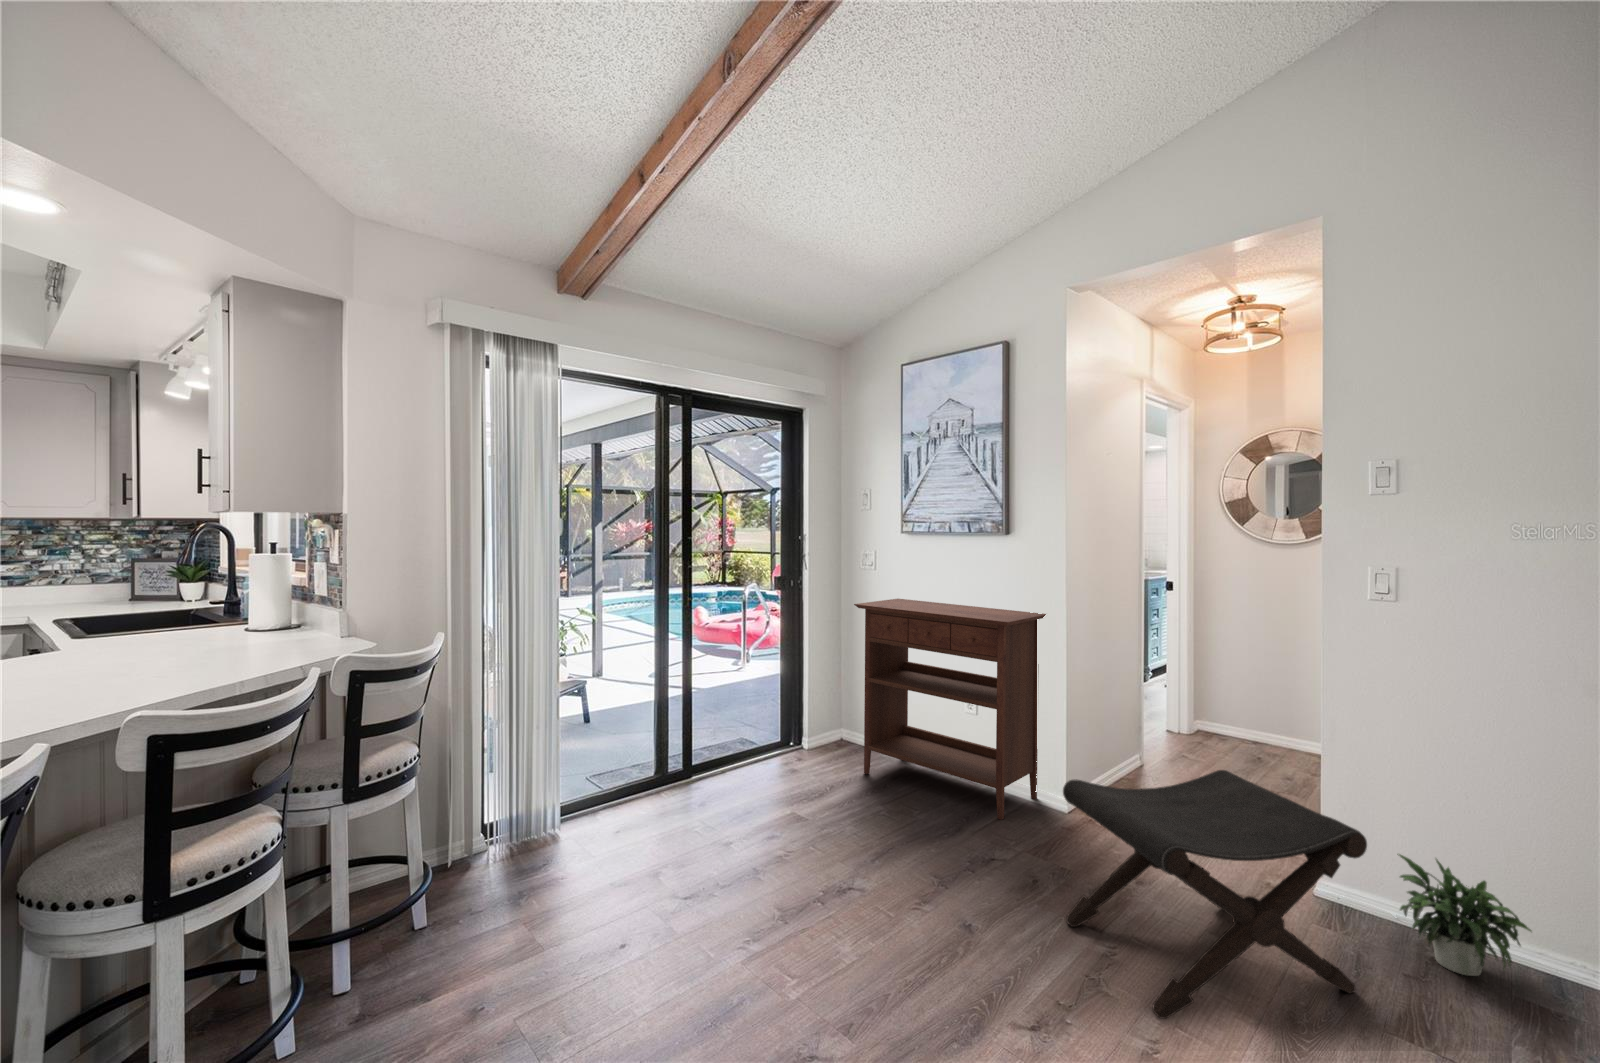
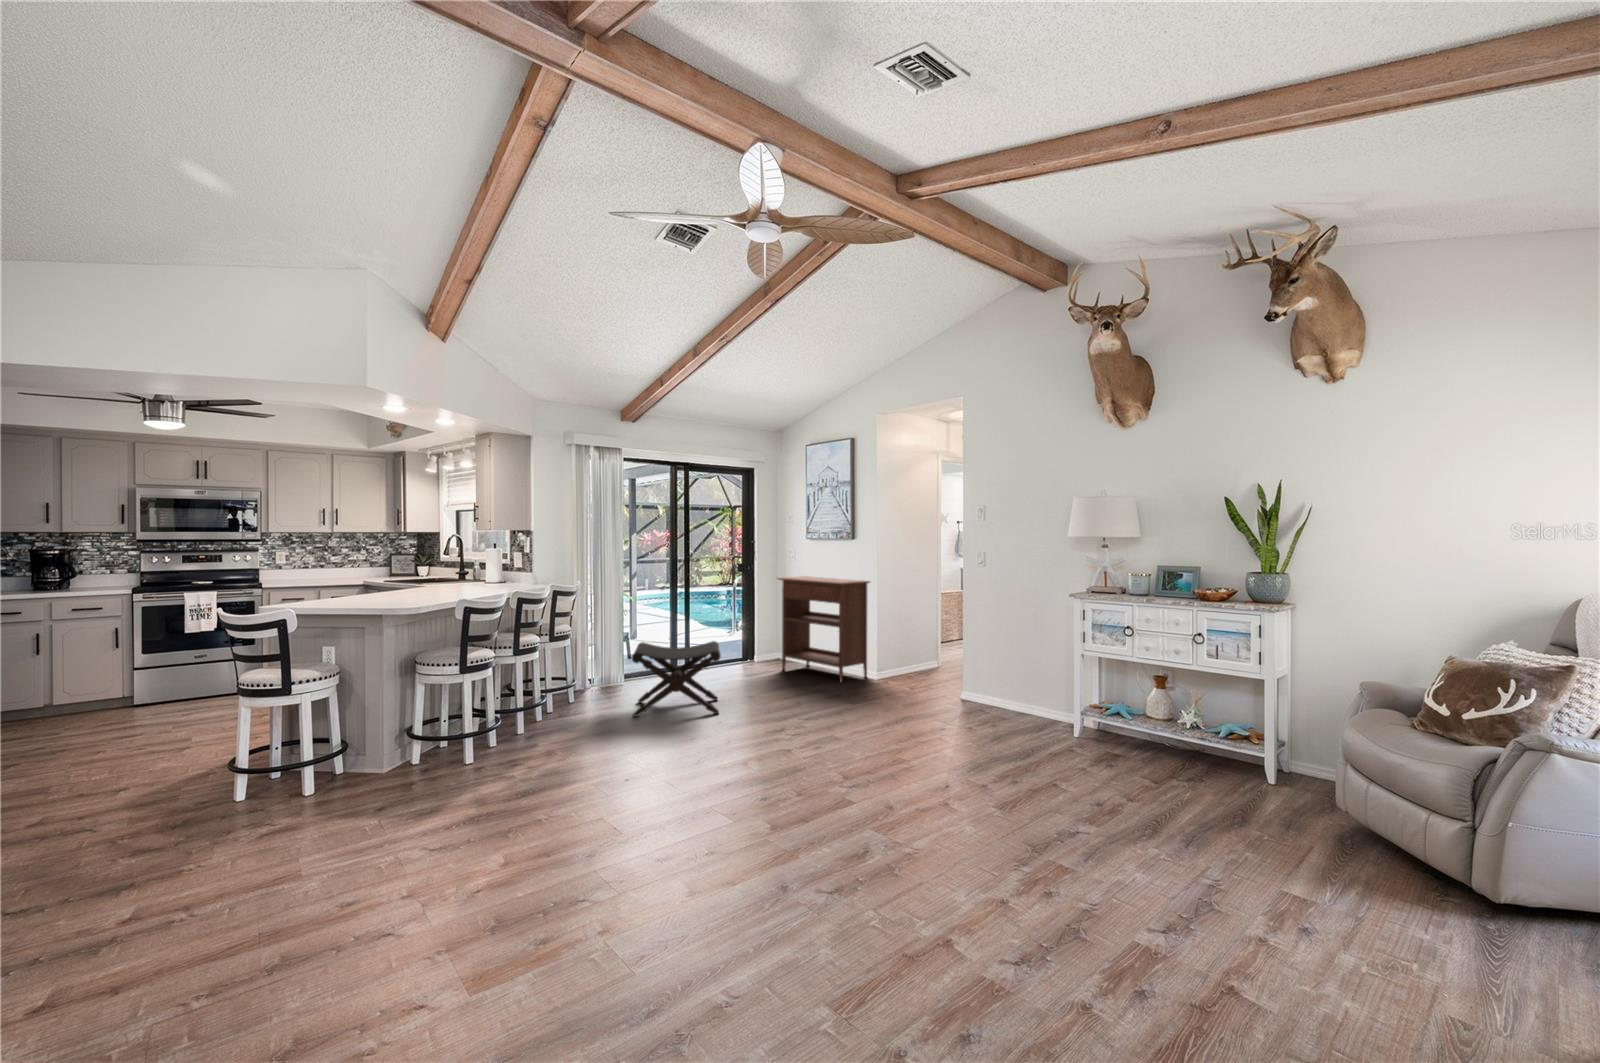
footstool: present [1063,770,1367,1019] -> present [632,641,721,717]
potted plant: present [1397,854,1531,976] -> none [968,672,1007,714]

